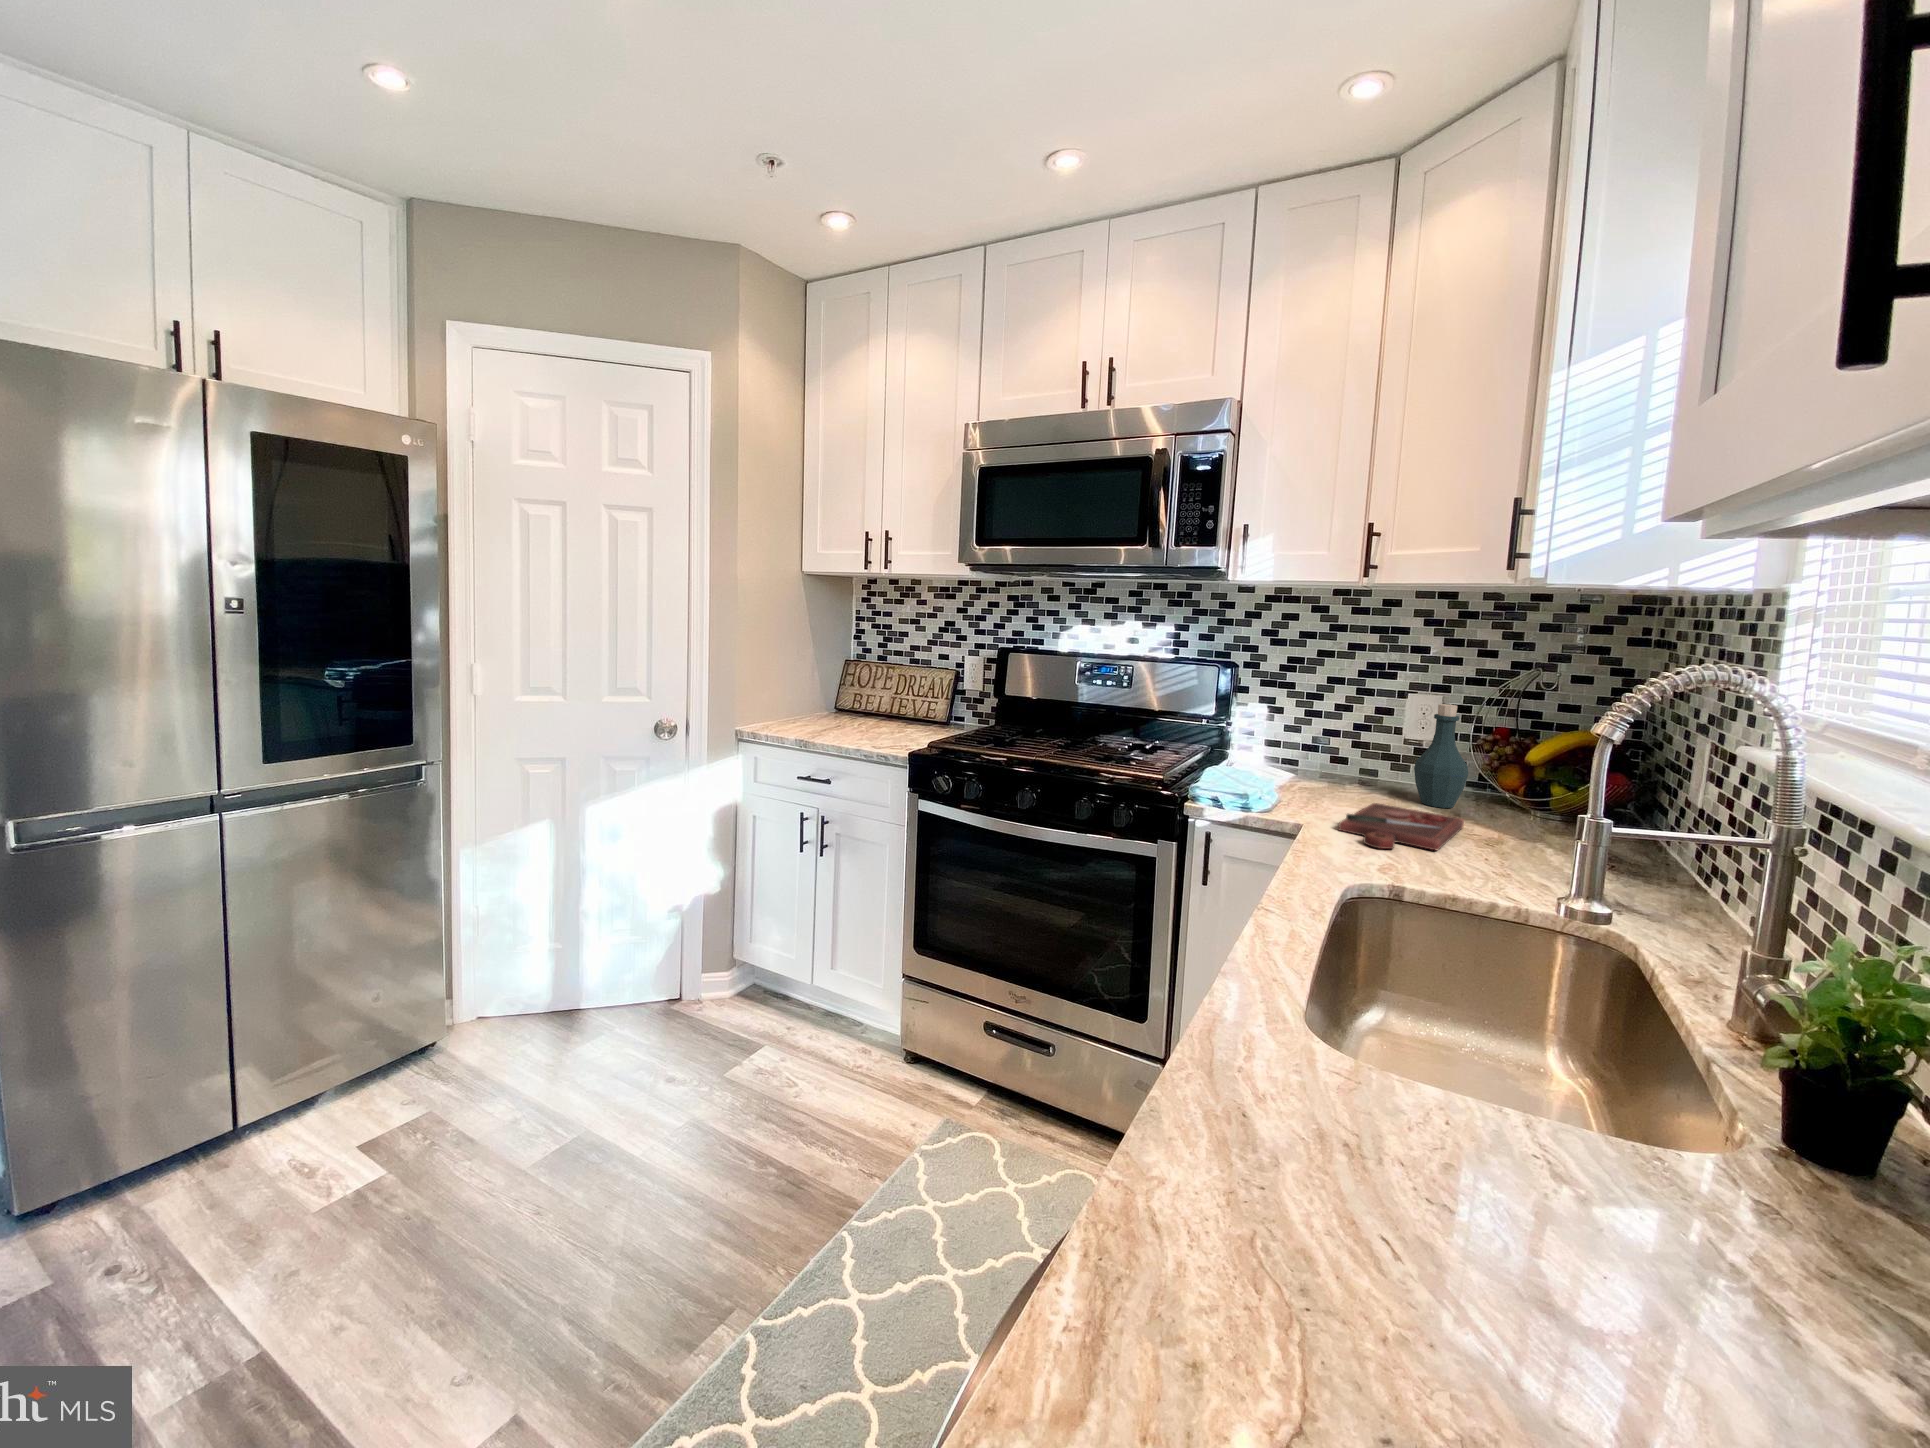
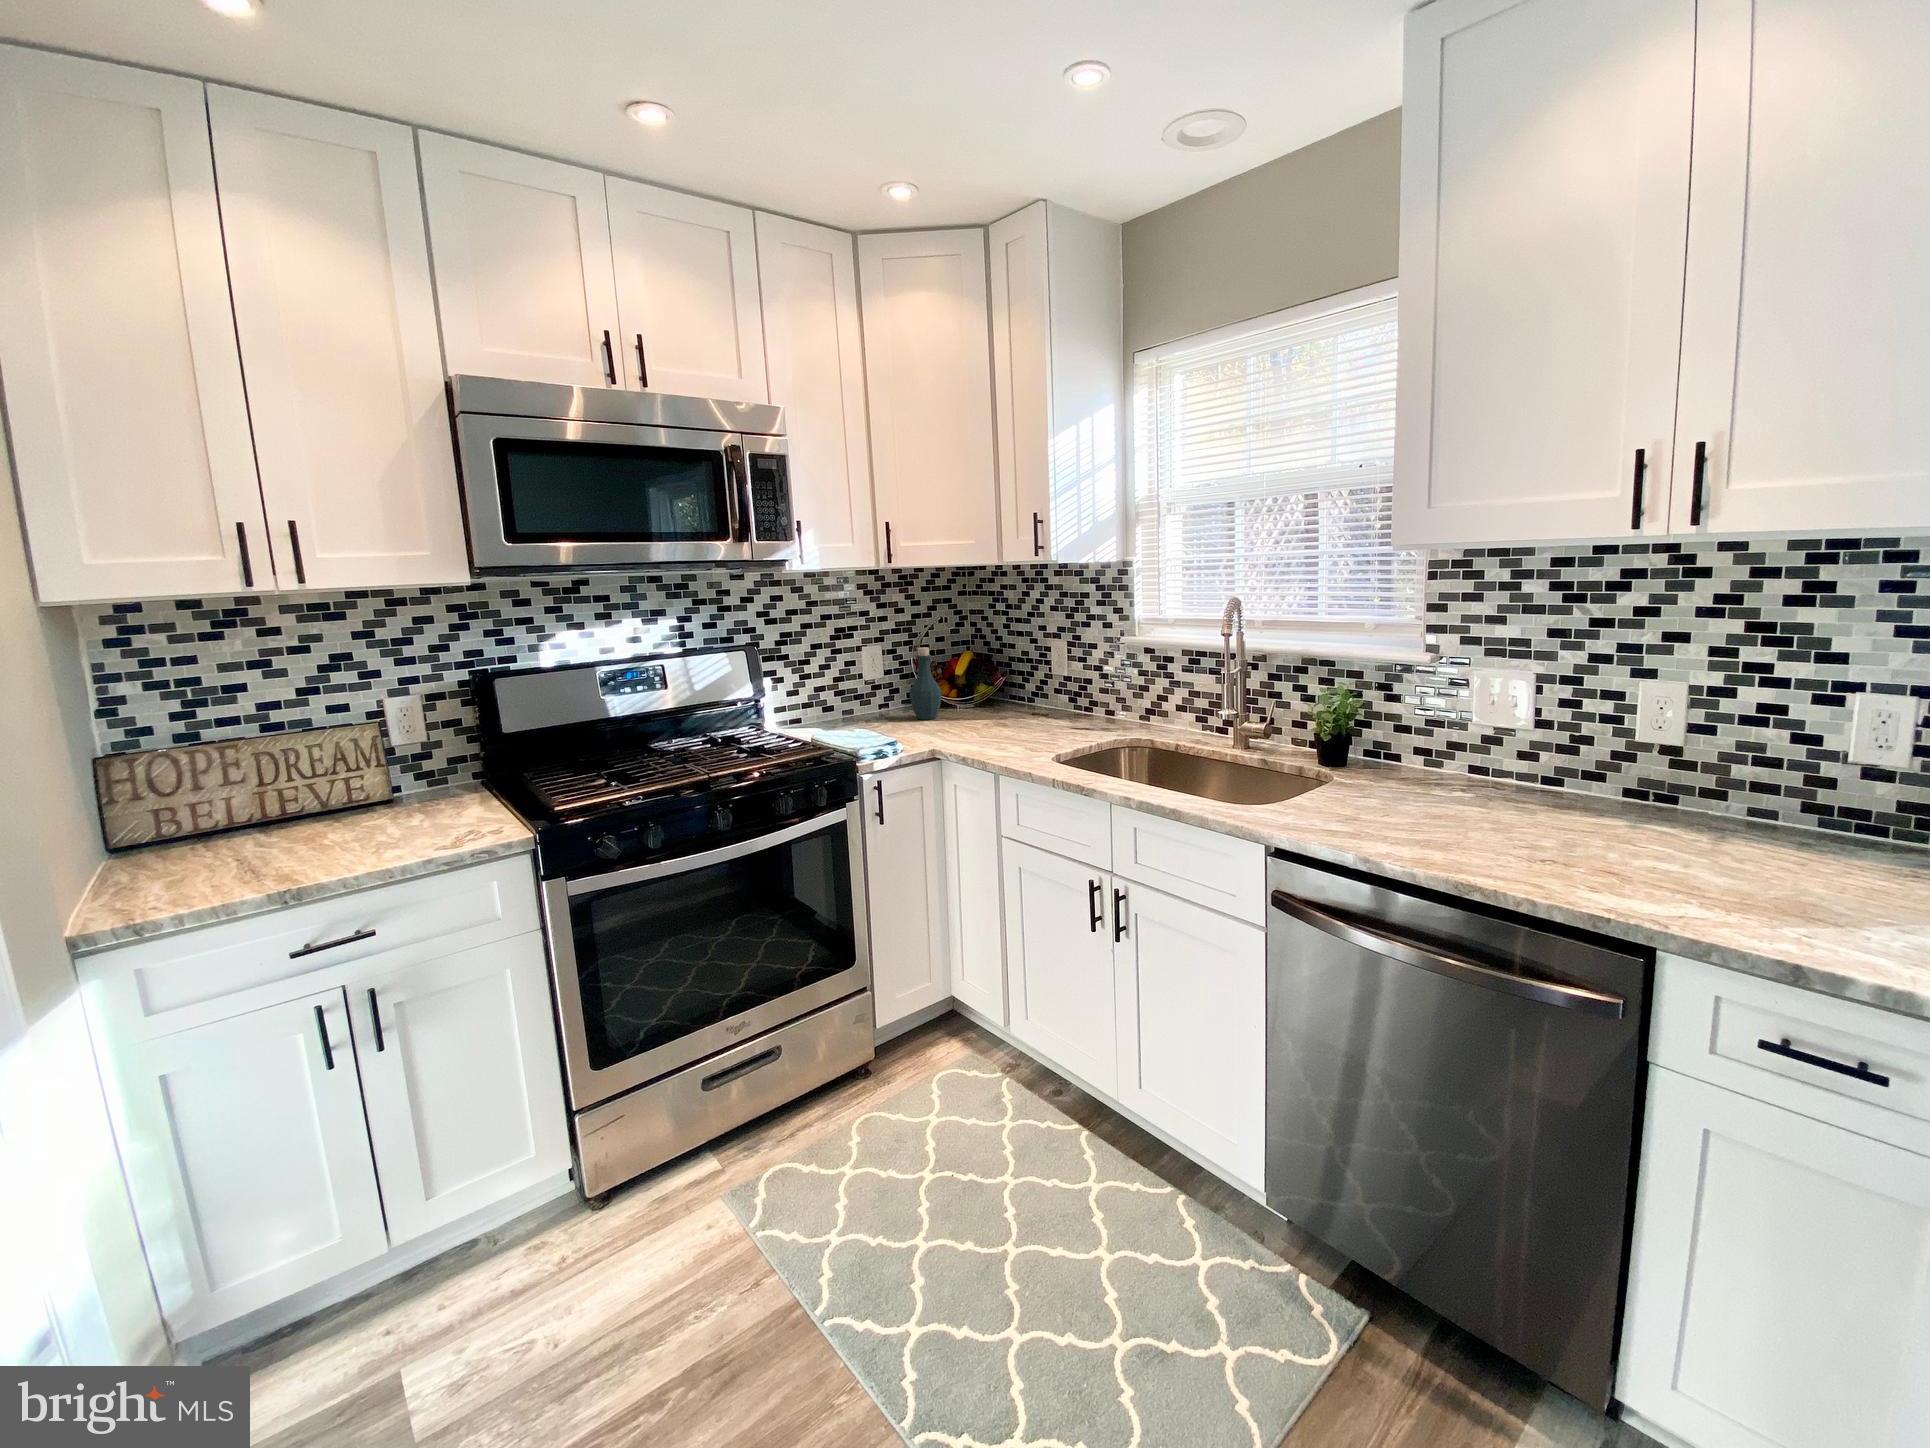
cutting board: present [1339,803,1464,850] -> none [924,718,1012,745]

